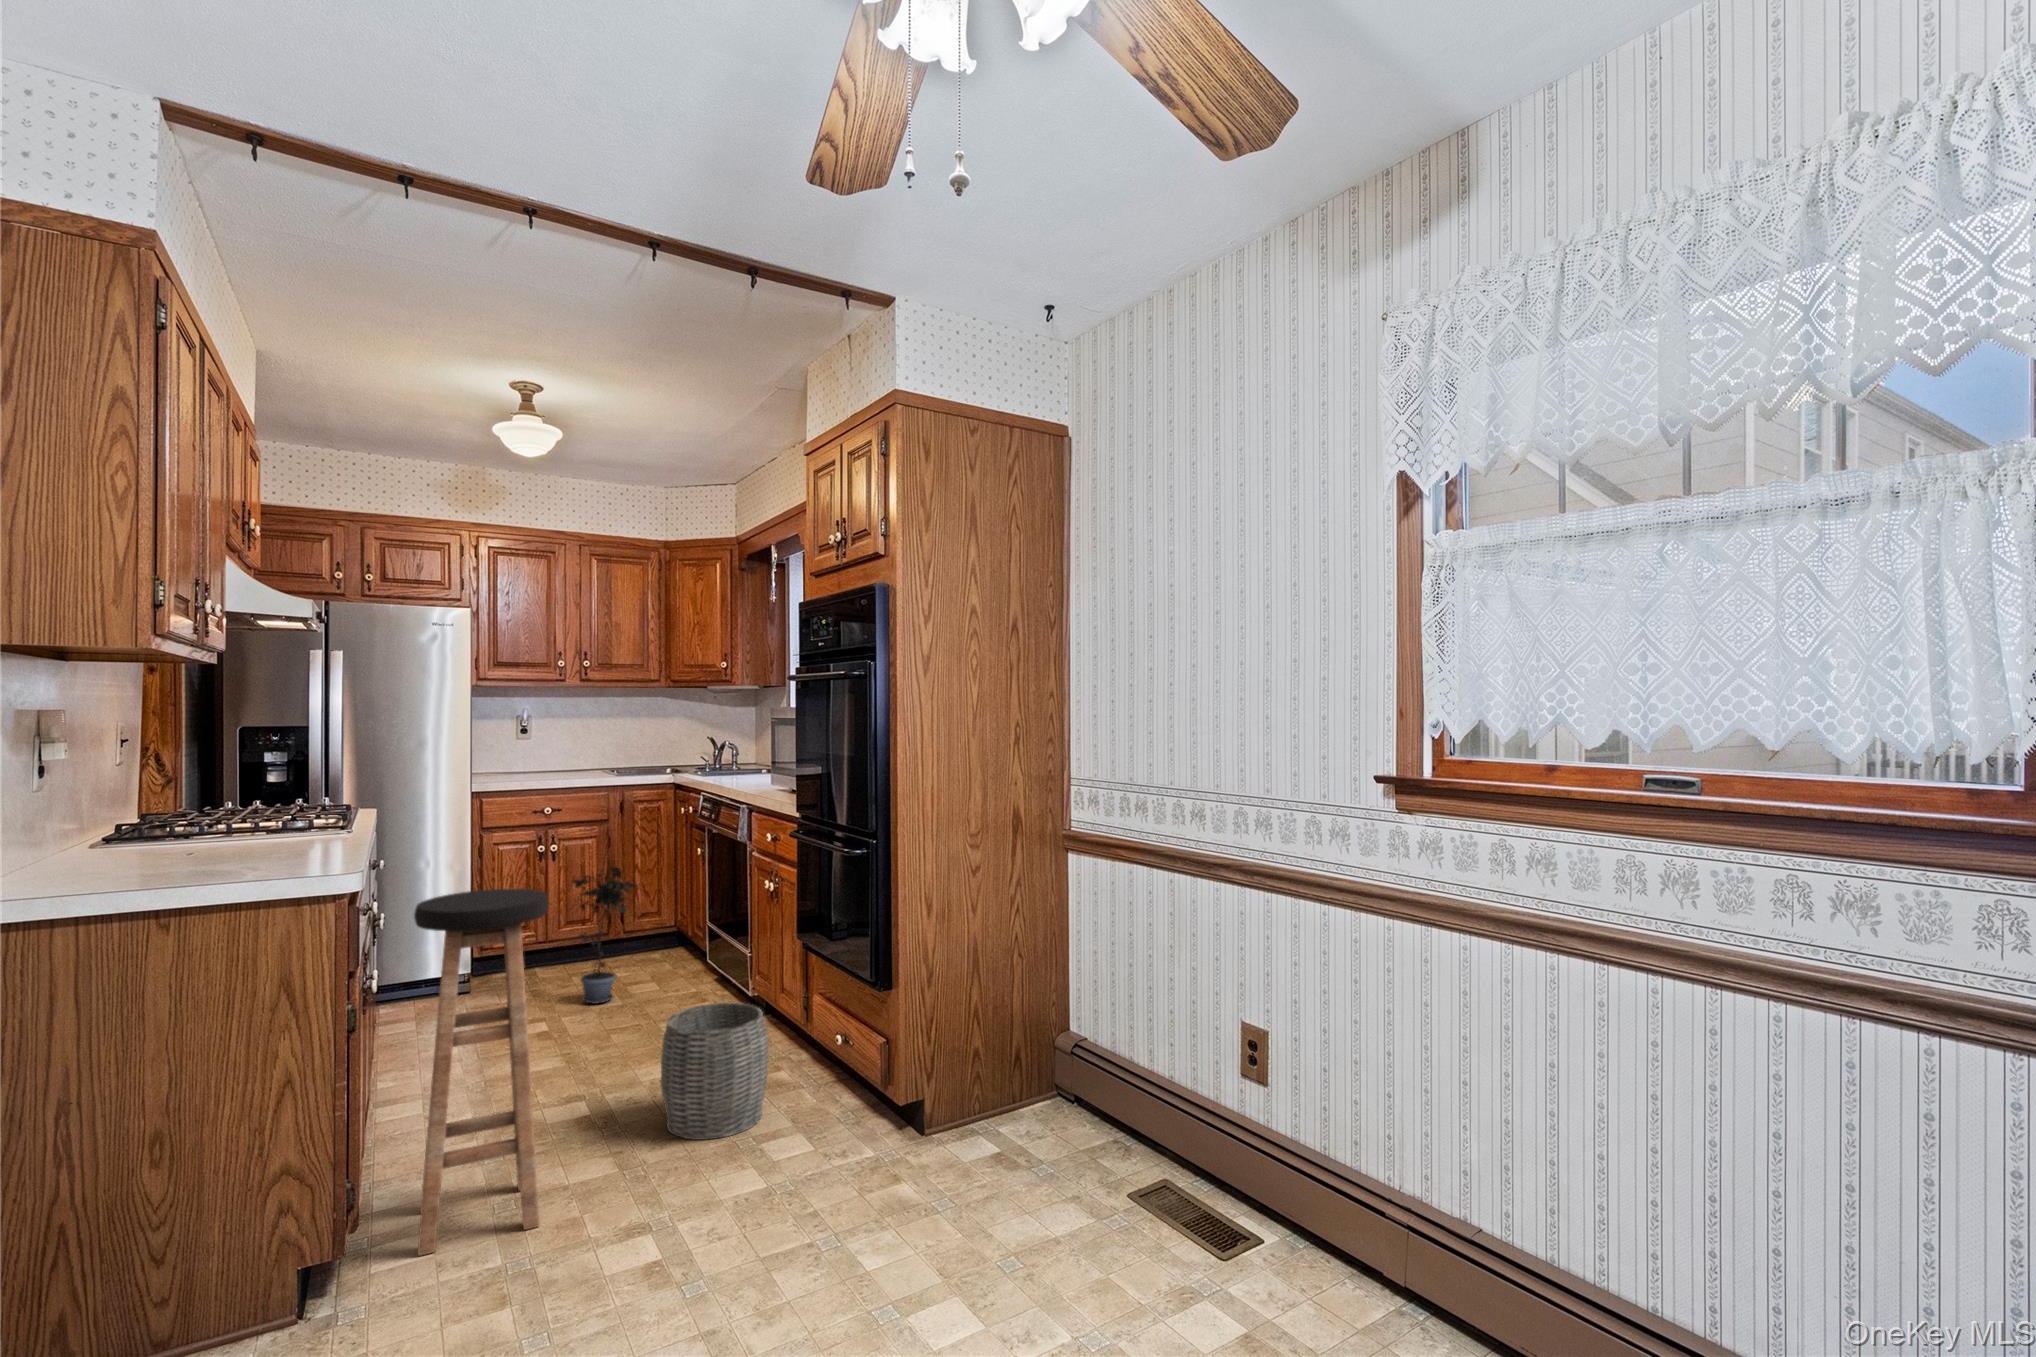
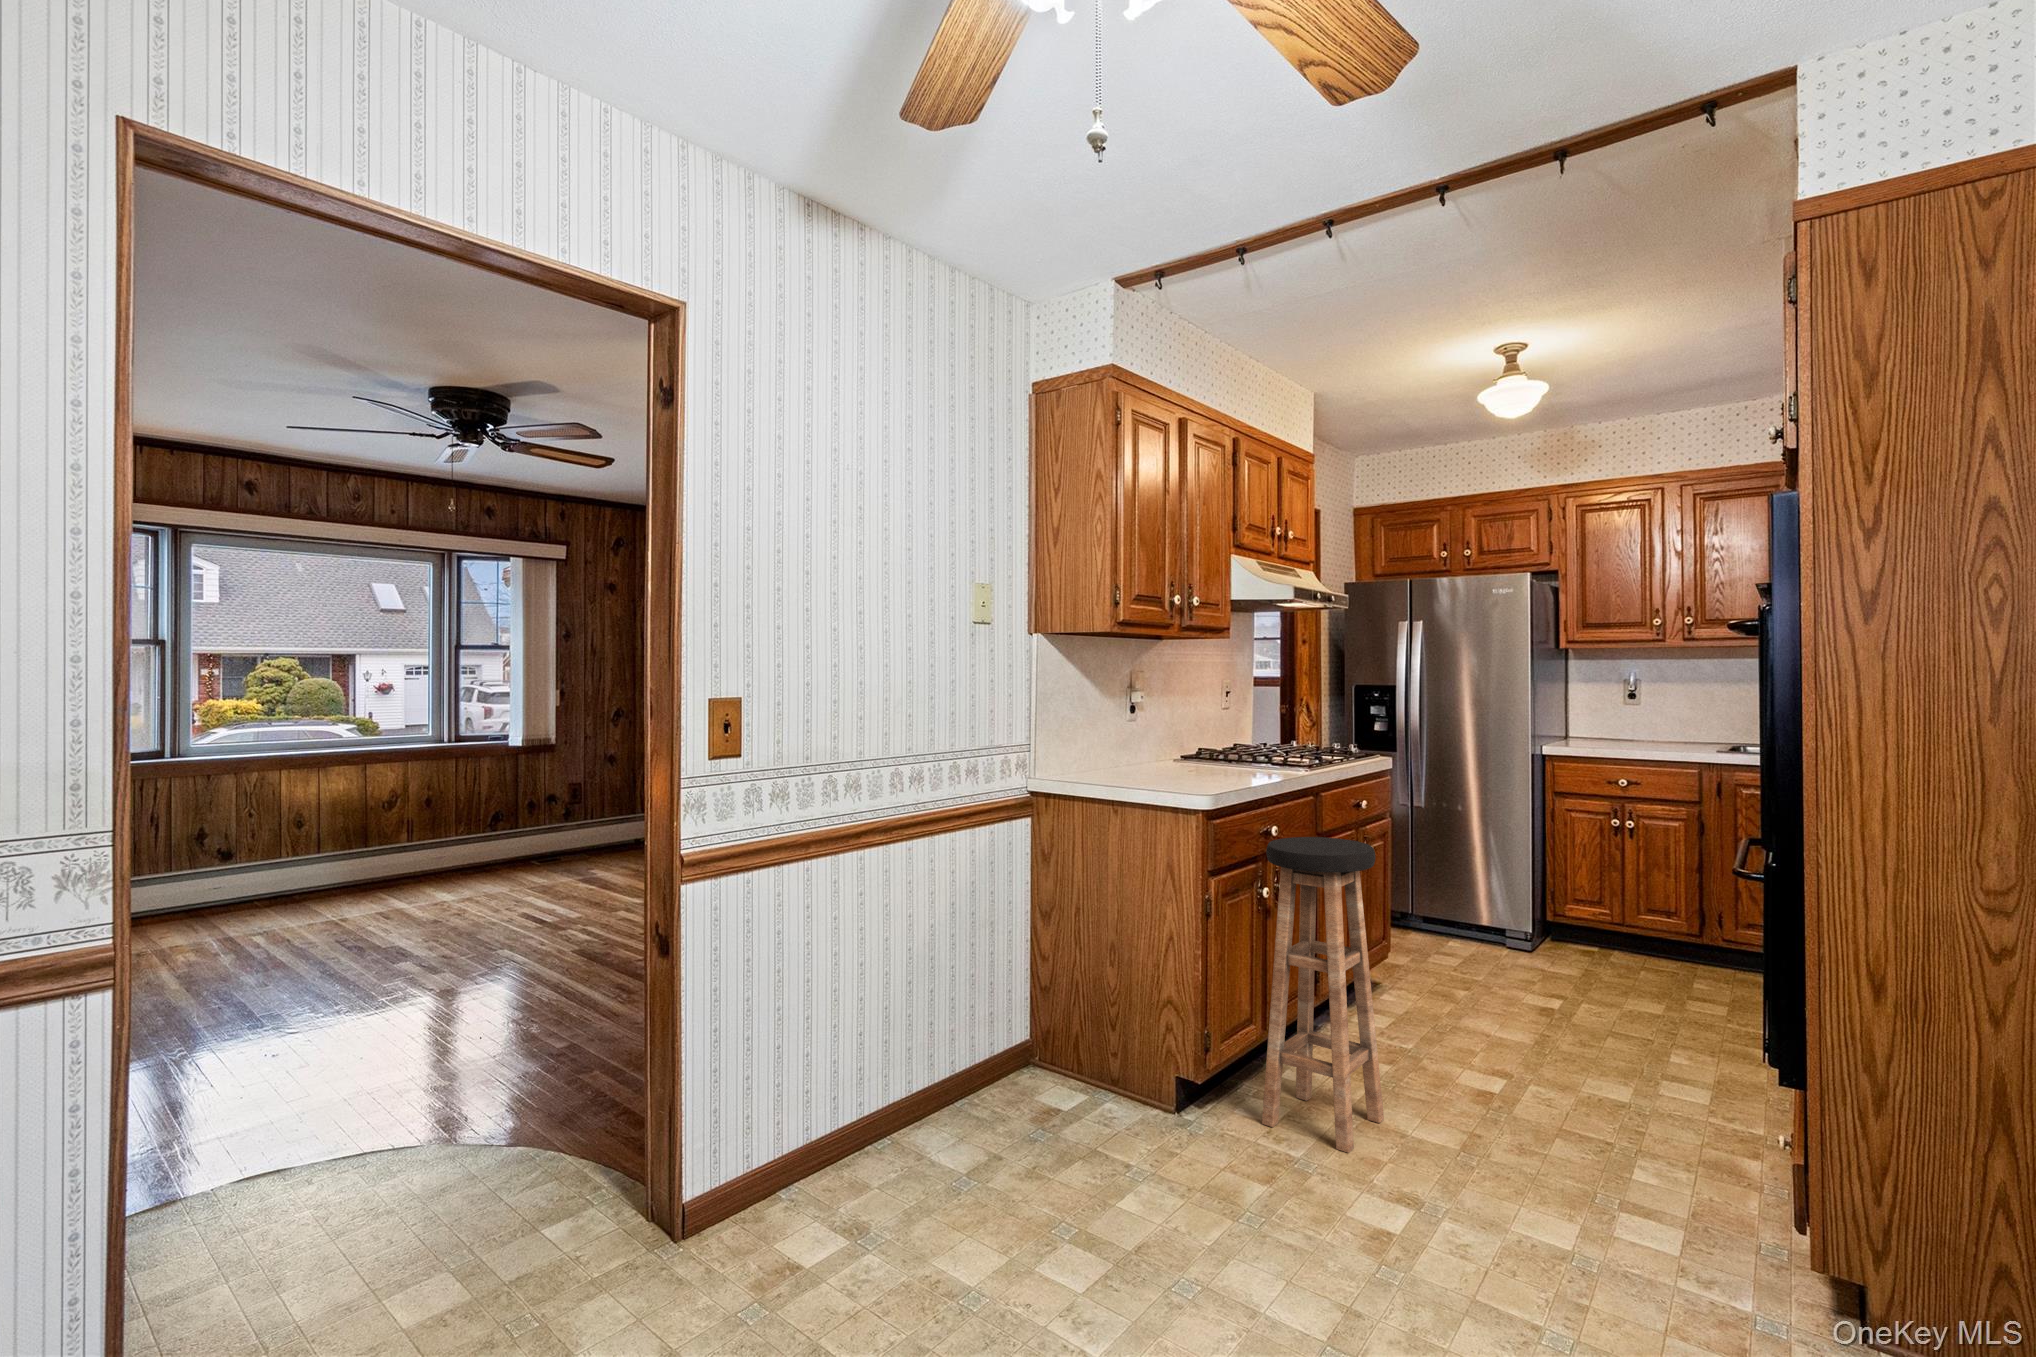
potted plant: present [574,862,641,1004] -> none [1598,845,1678,1002]
woven basket: present [661,1003,768,1140] -> none [1534,1019,1676,1186]

